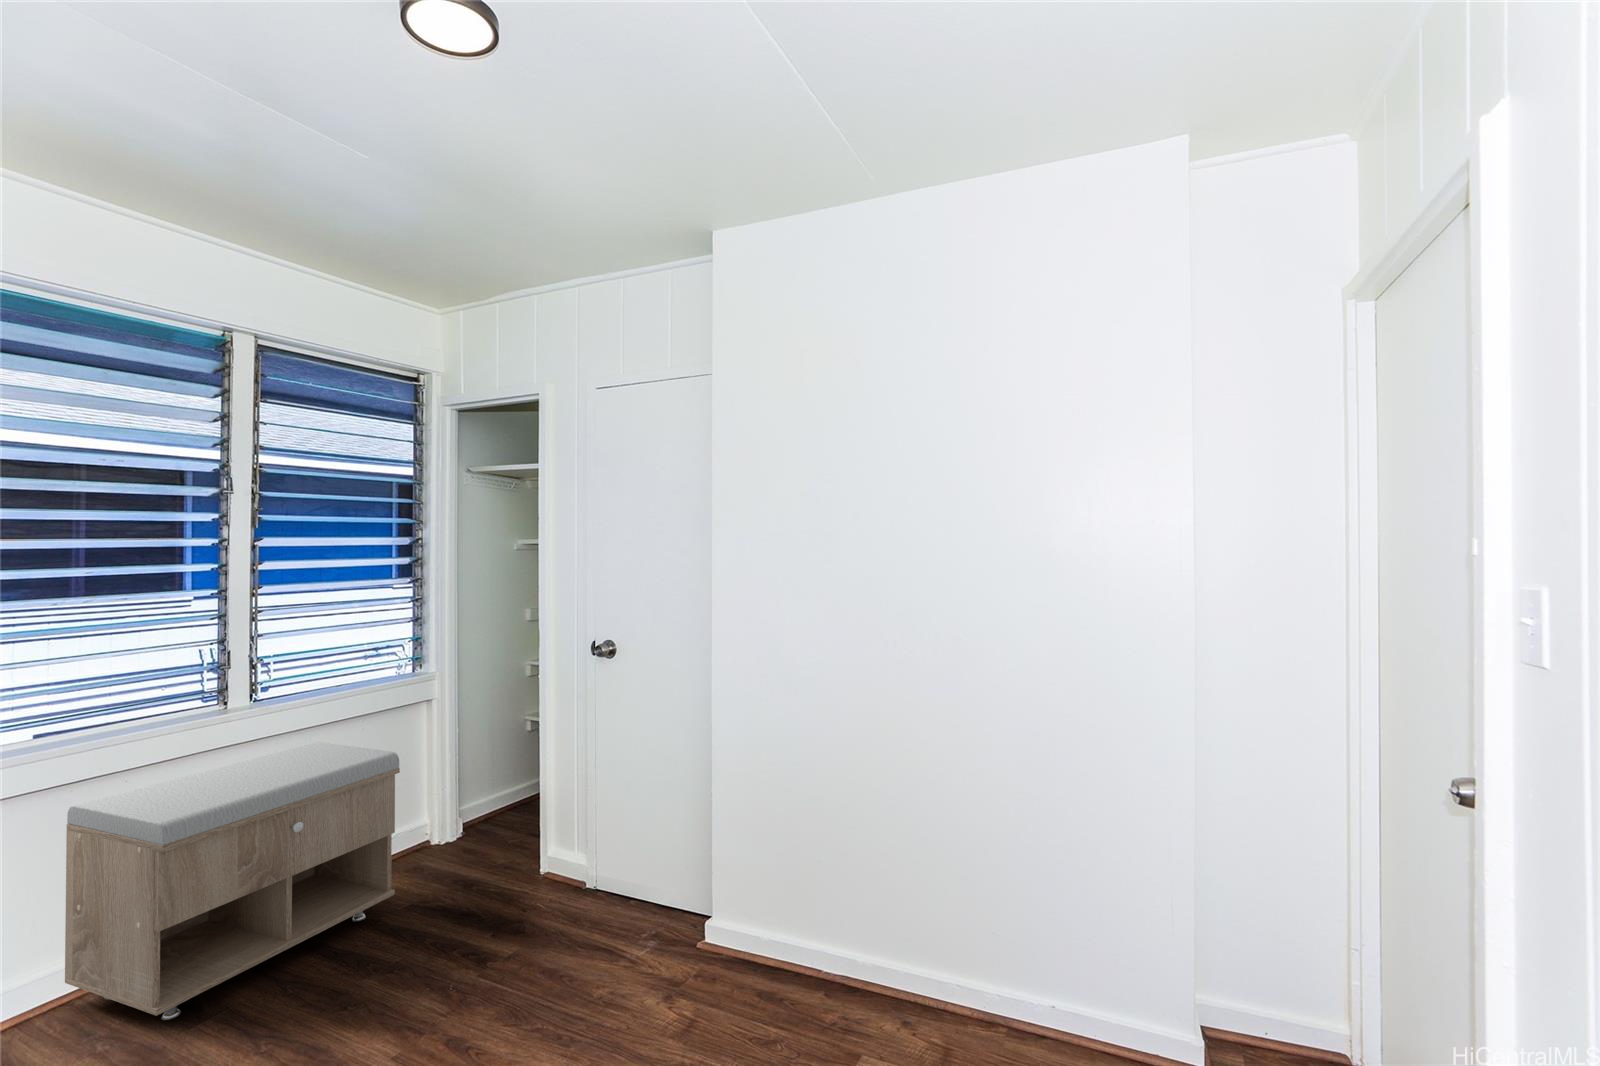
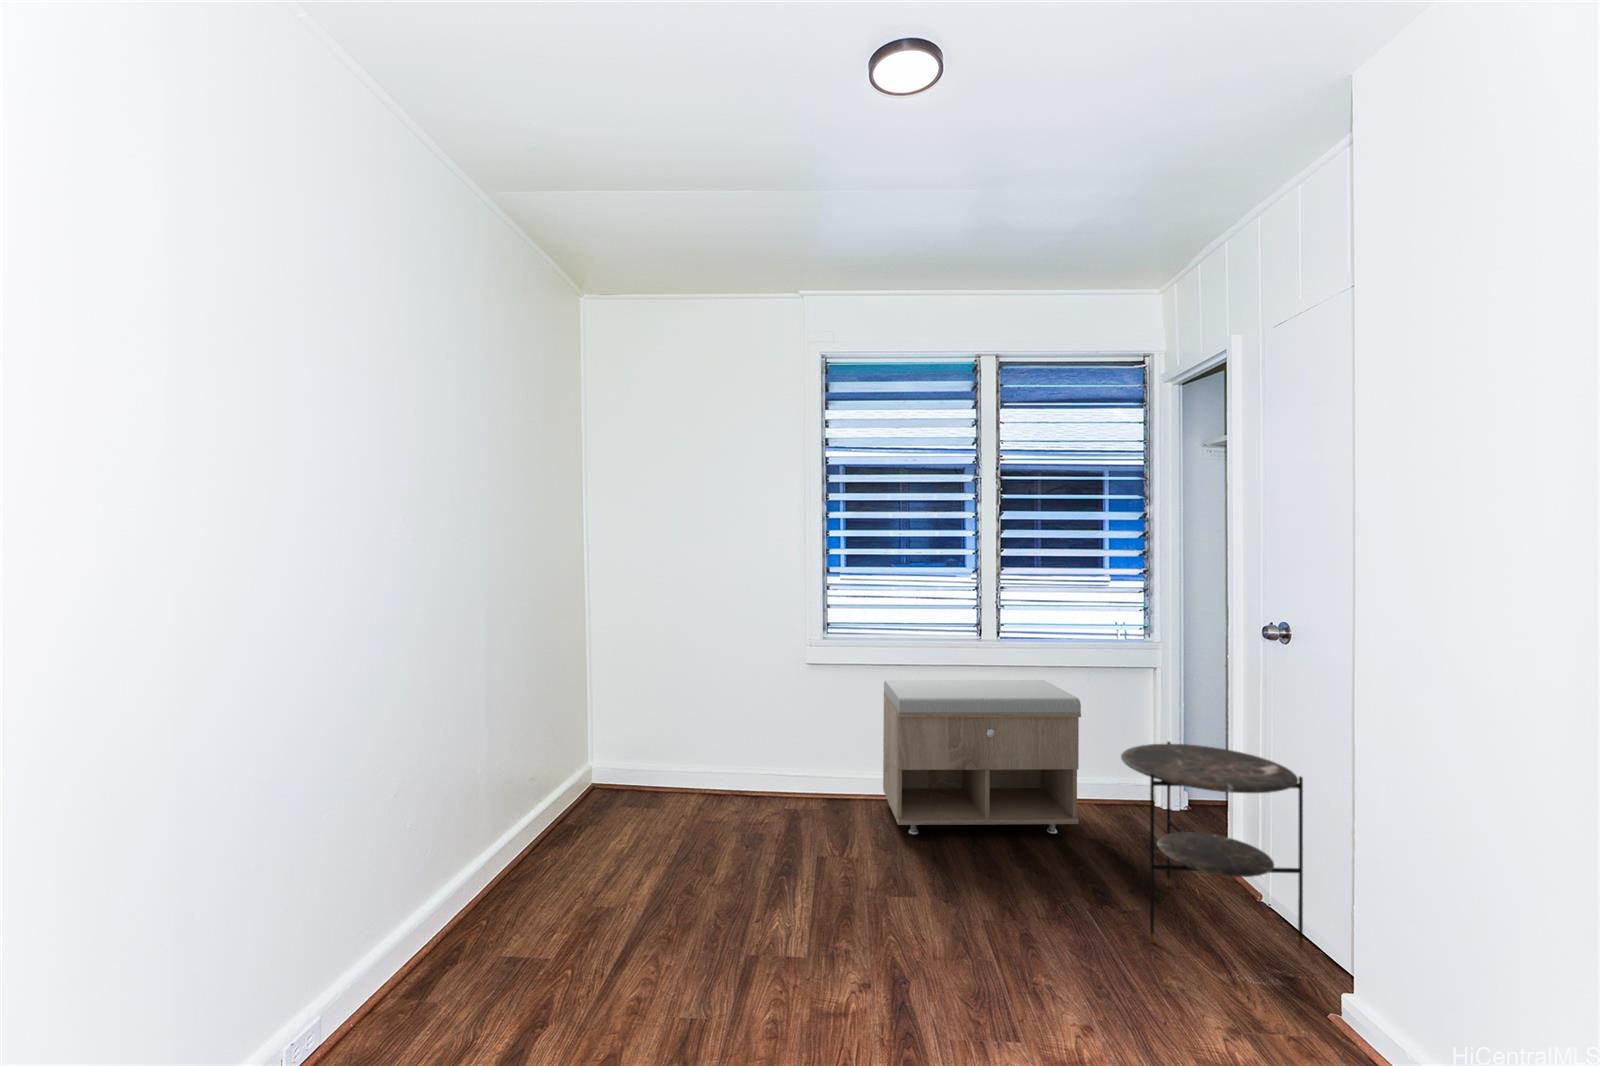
side table: none [495,761,645,971] -> present [1121,742,1303,948]

